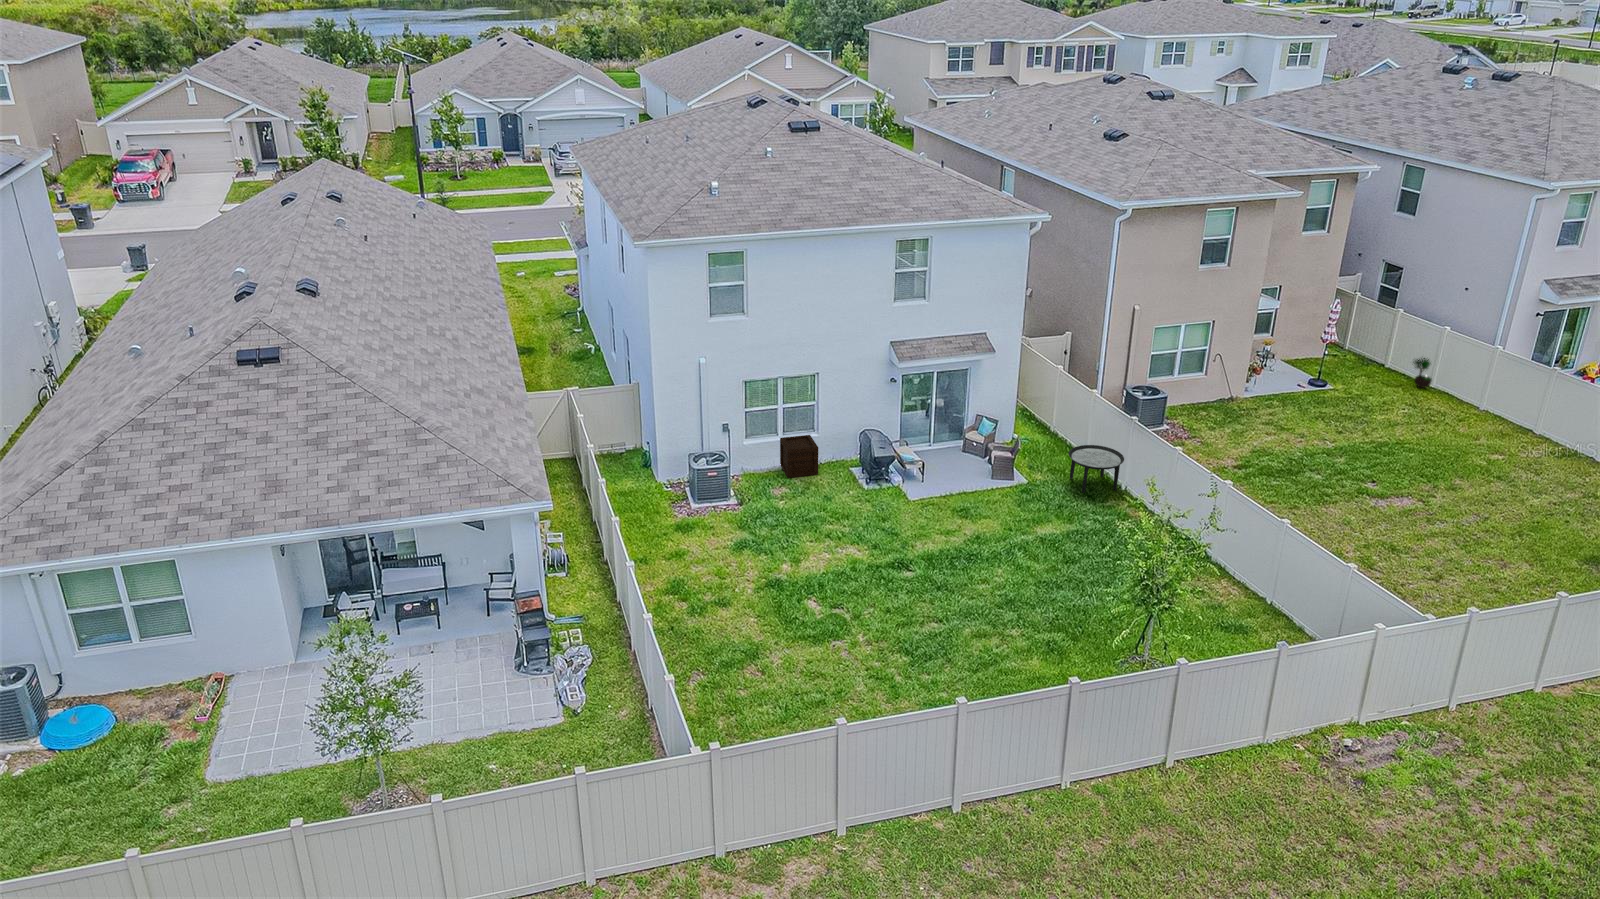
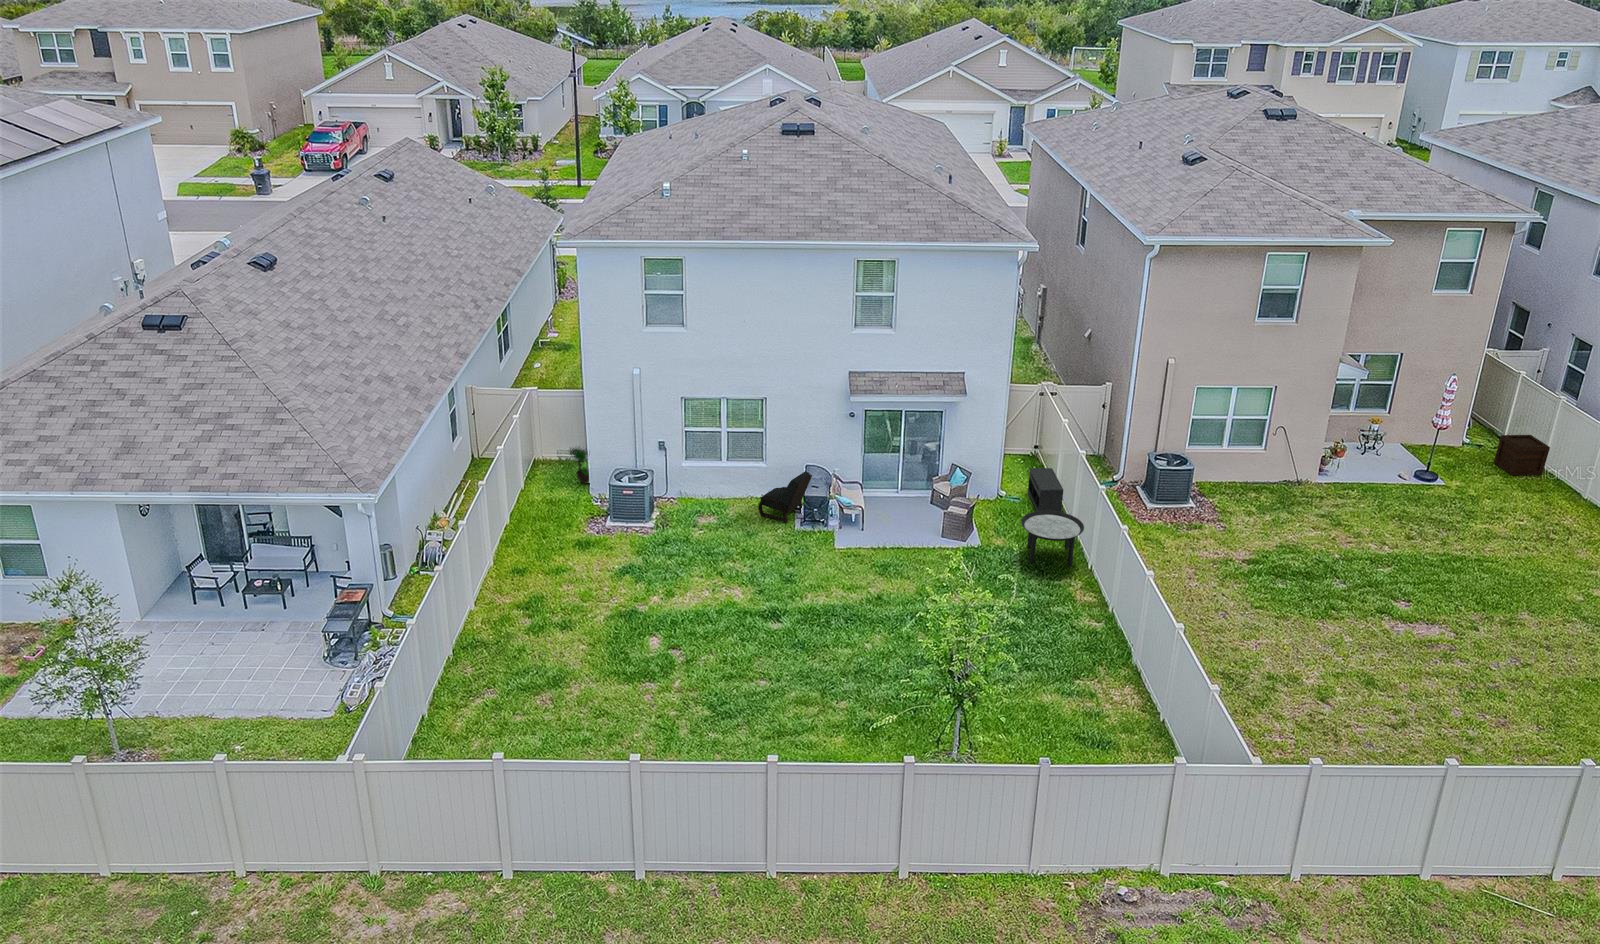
potted tree: present [1413,358,1432,388] -> present [570,447,589,484]
bench: none [1037,410,1078,452] -> present [1028,468,1063,512]
wooden crate: present [780,435,818,478] -> present [1494,435,1550,476]
lounge chair: none [825,437,873,487] -> present [759,471,812,524]

